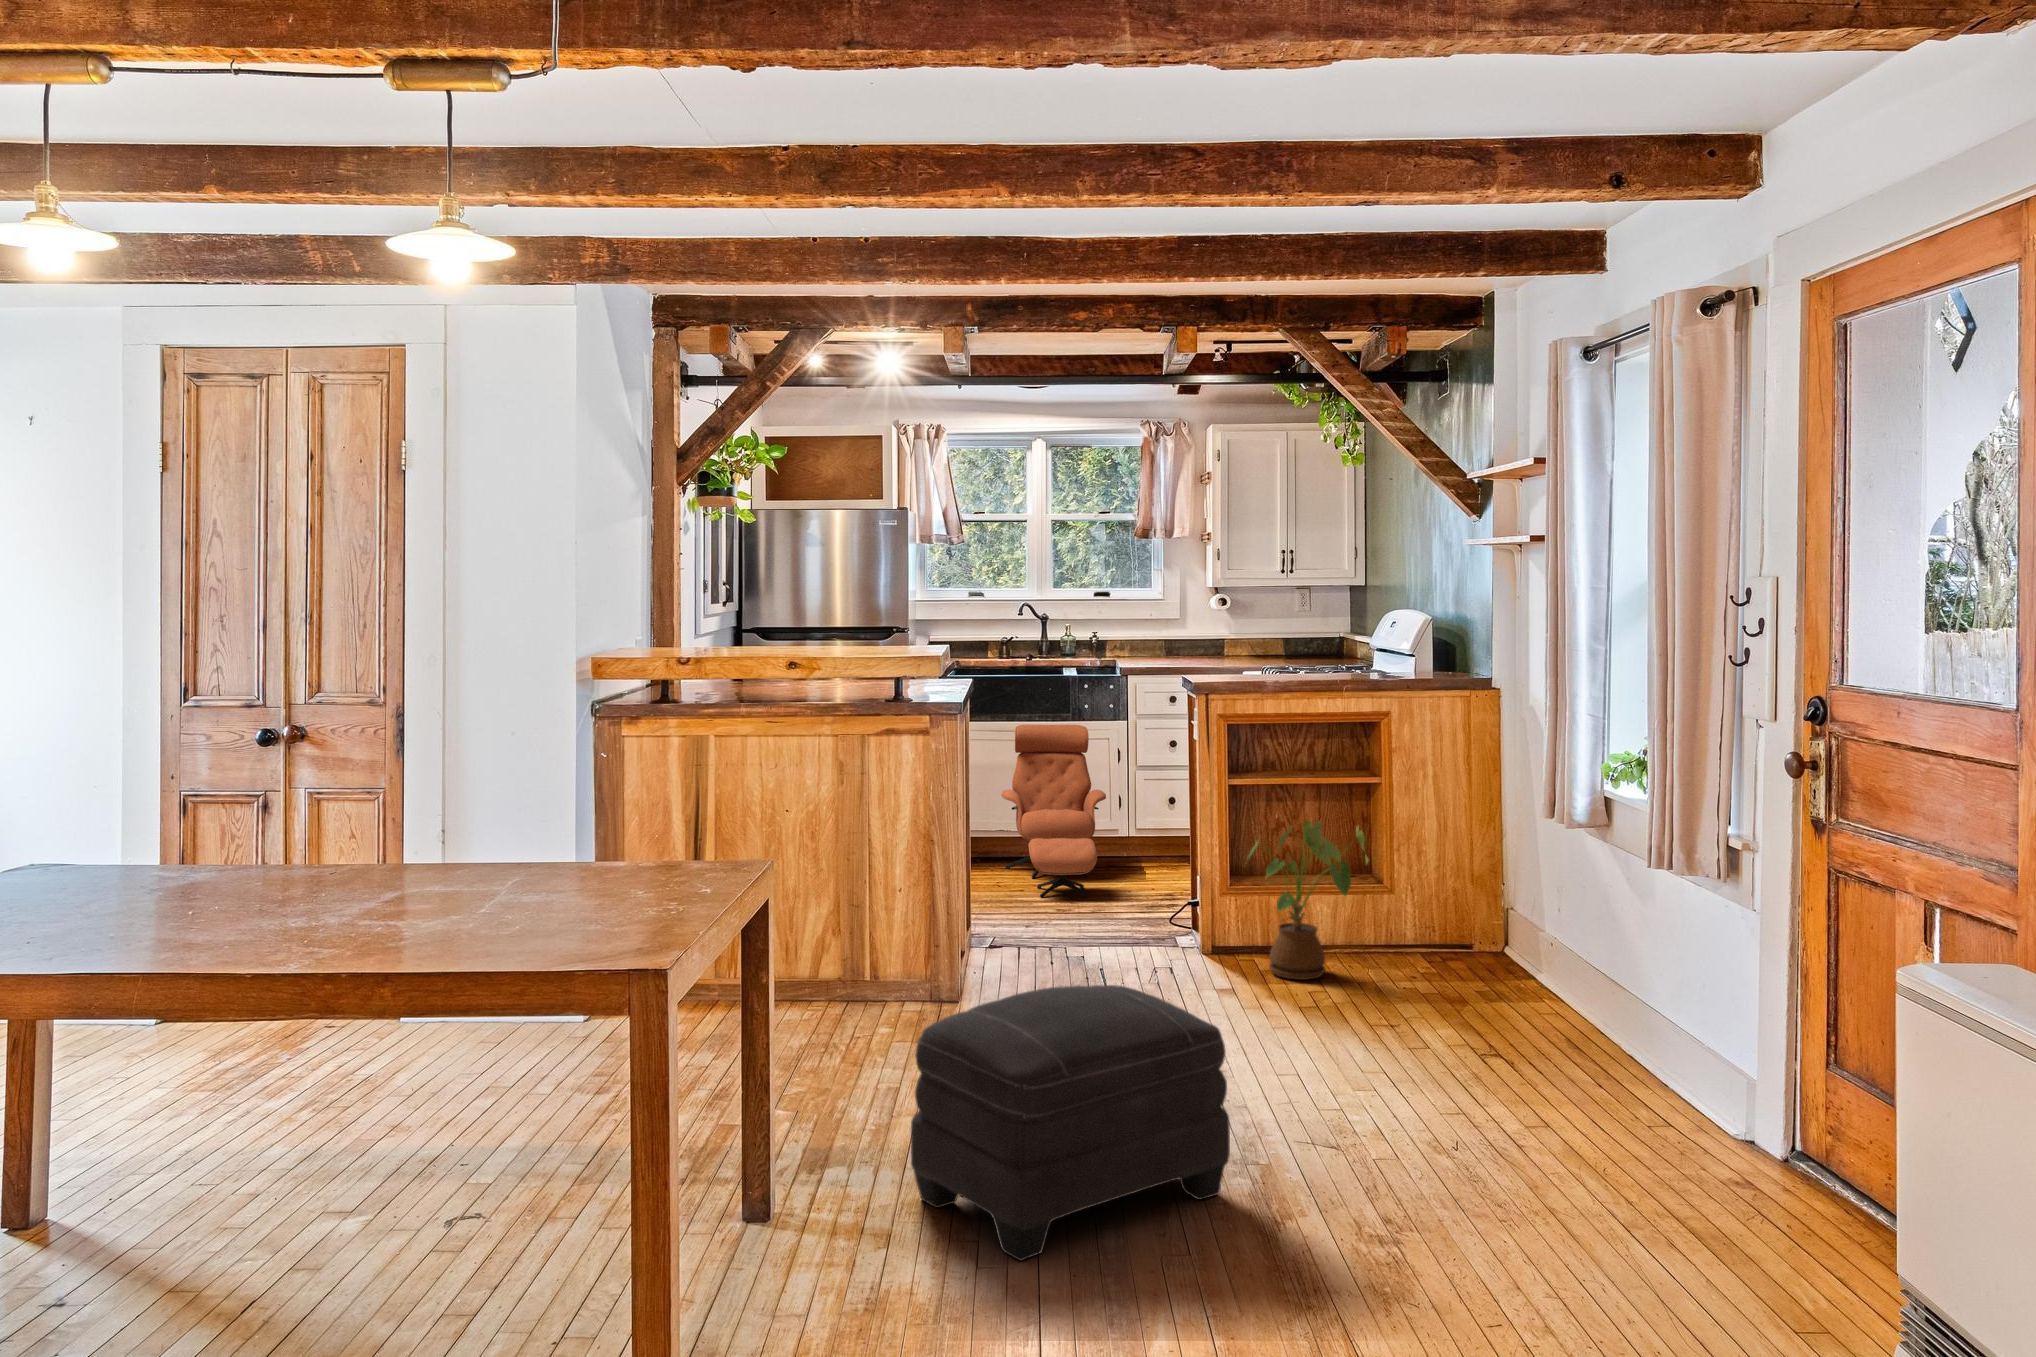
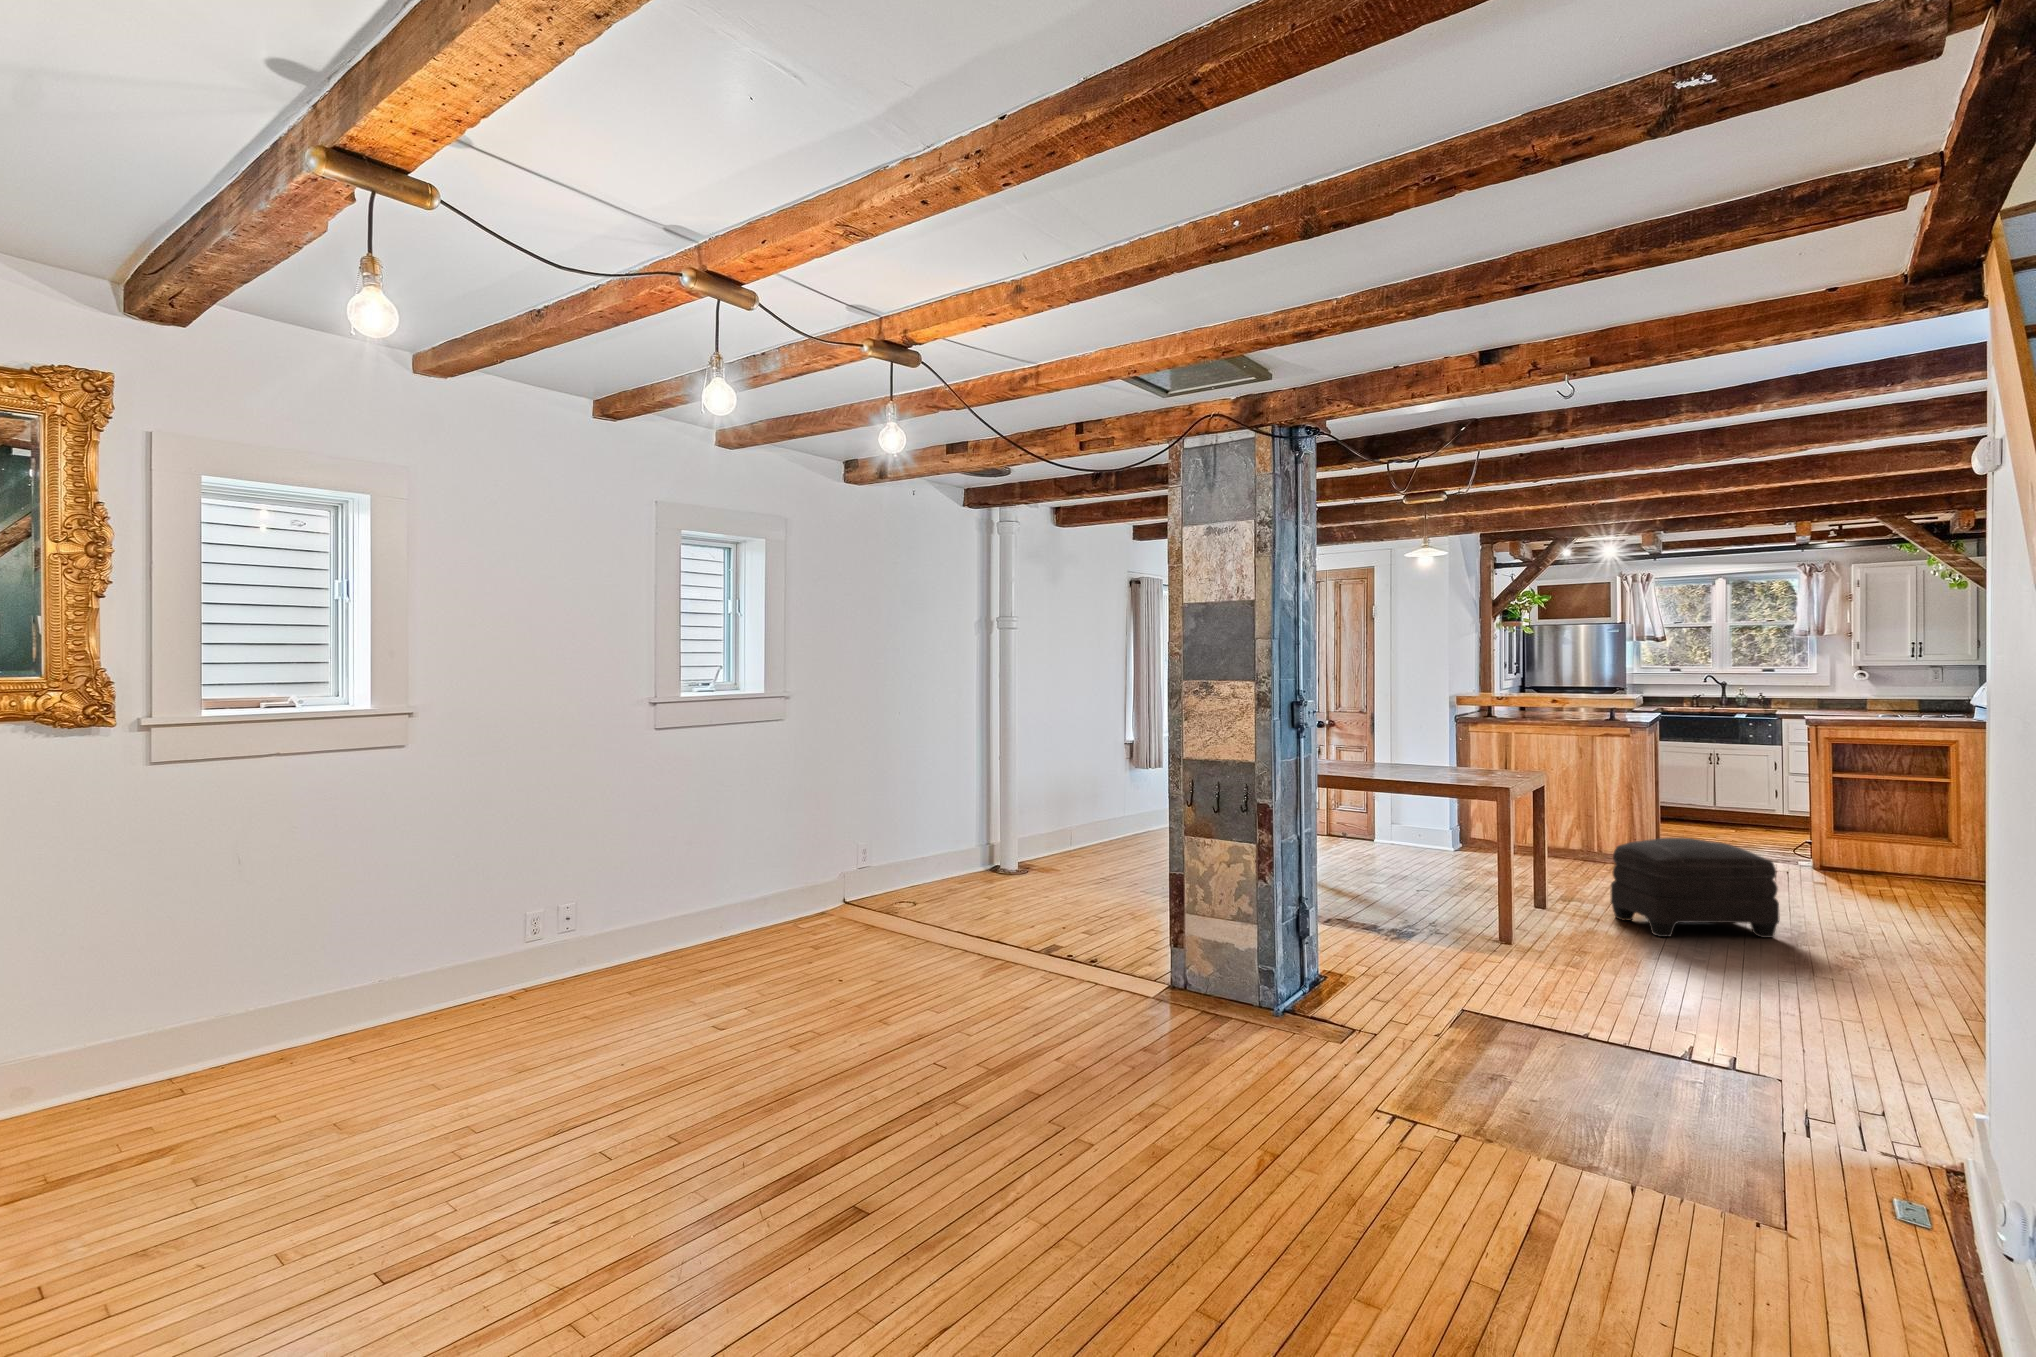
lounge chair: present [1002,724,1106,897] -> none [1688,745,1762,842]
house plant: present [1248,821,1368,980] -> none [1839,798,1934,887]

